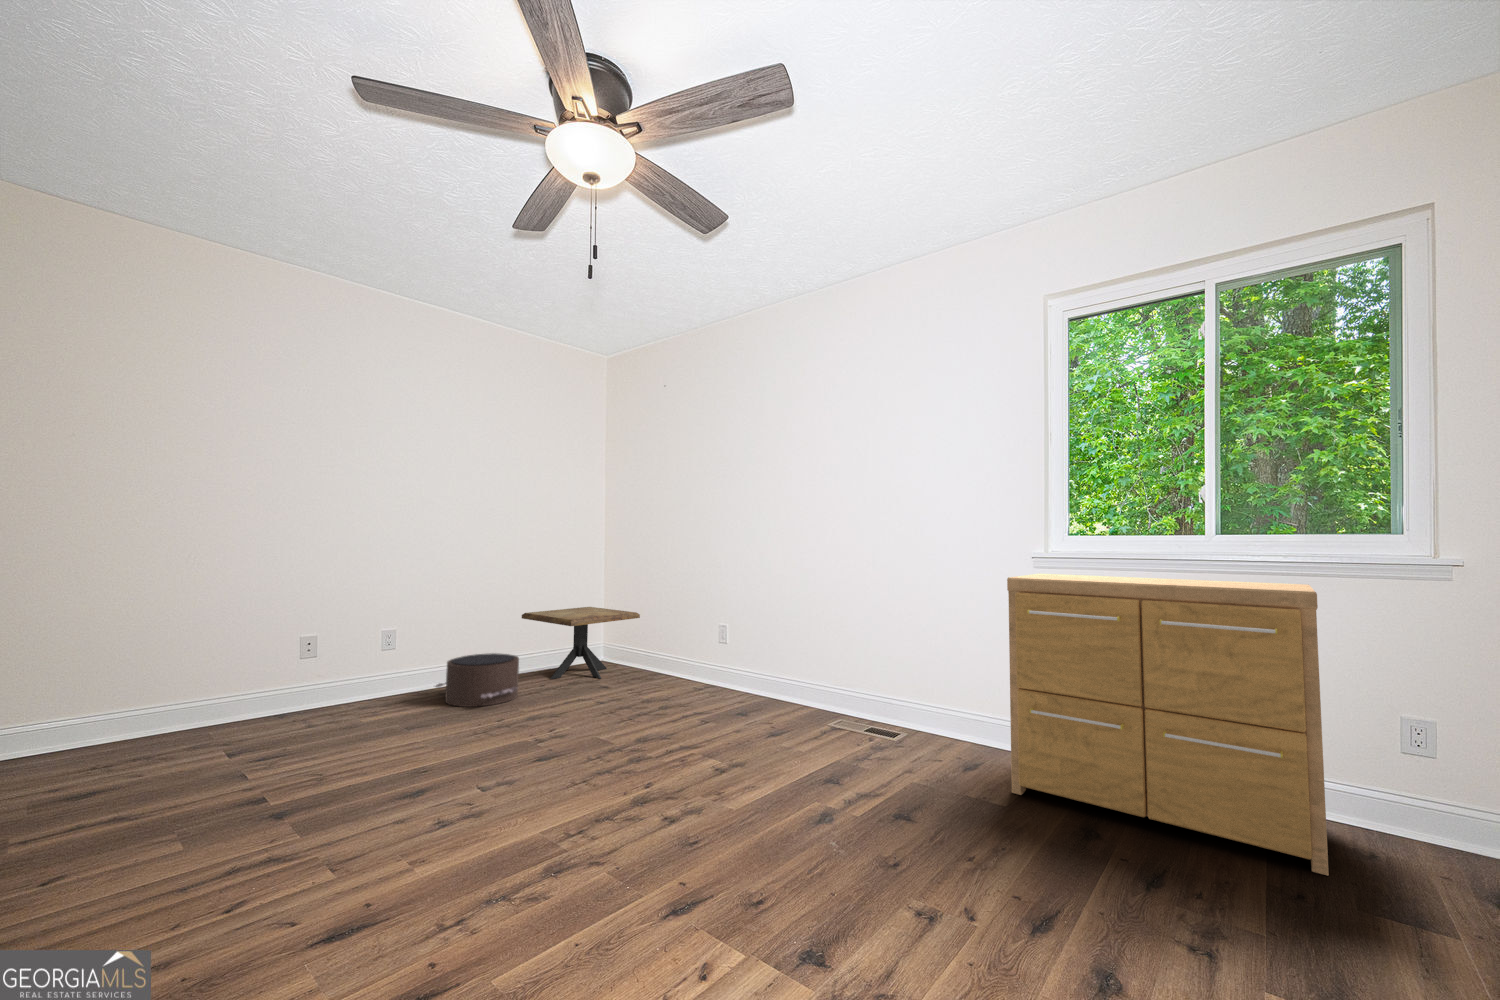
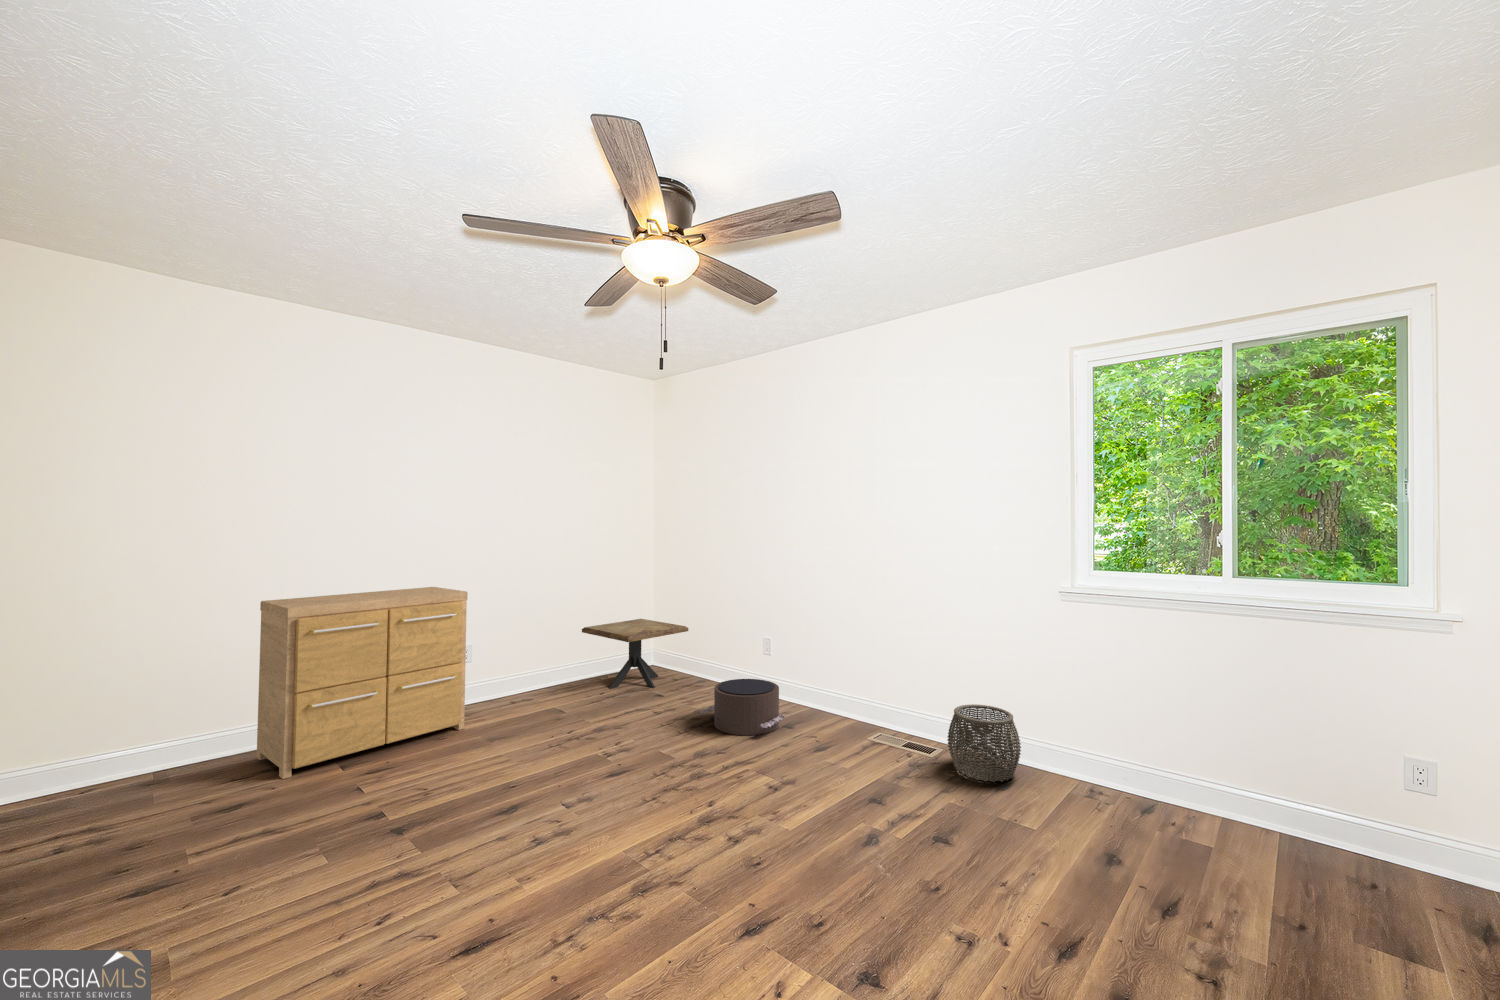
dresser: present [1007,573,1329,876] -> present [257,587,468,779]
pouf: present [435,653,519,707] -> present [700,679,786,735]
woven basket: none [914,681,993,763] -> present [947,704,1021,782]

